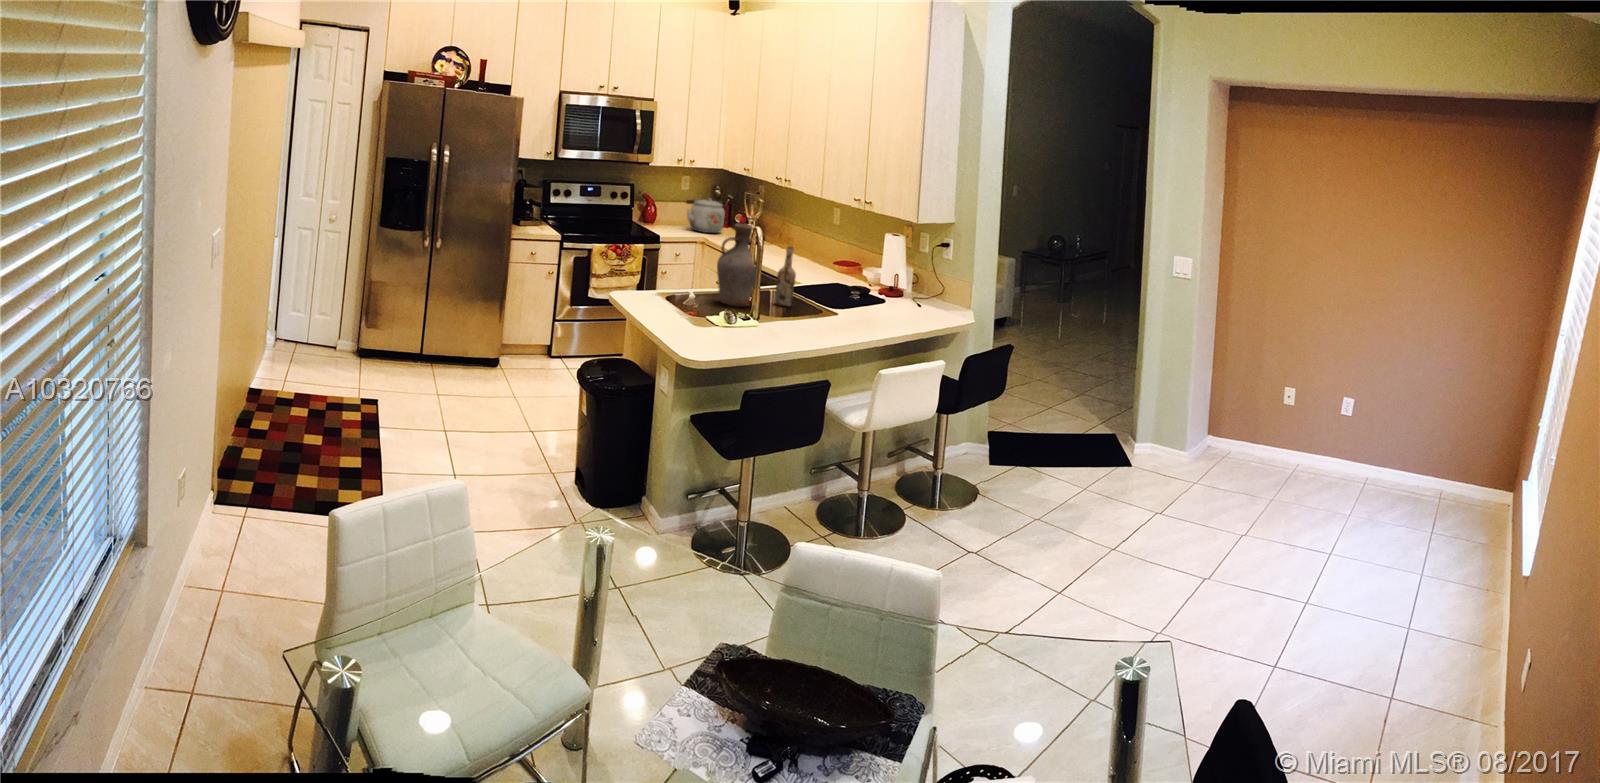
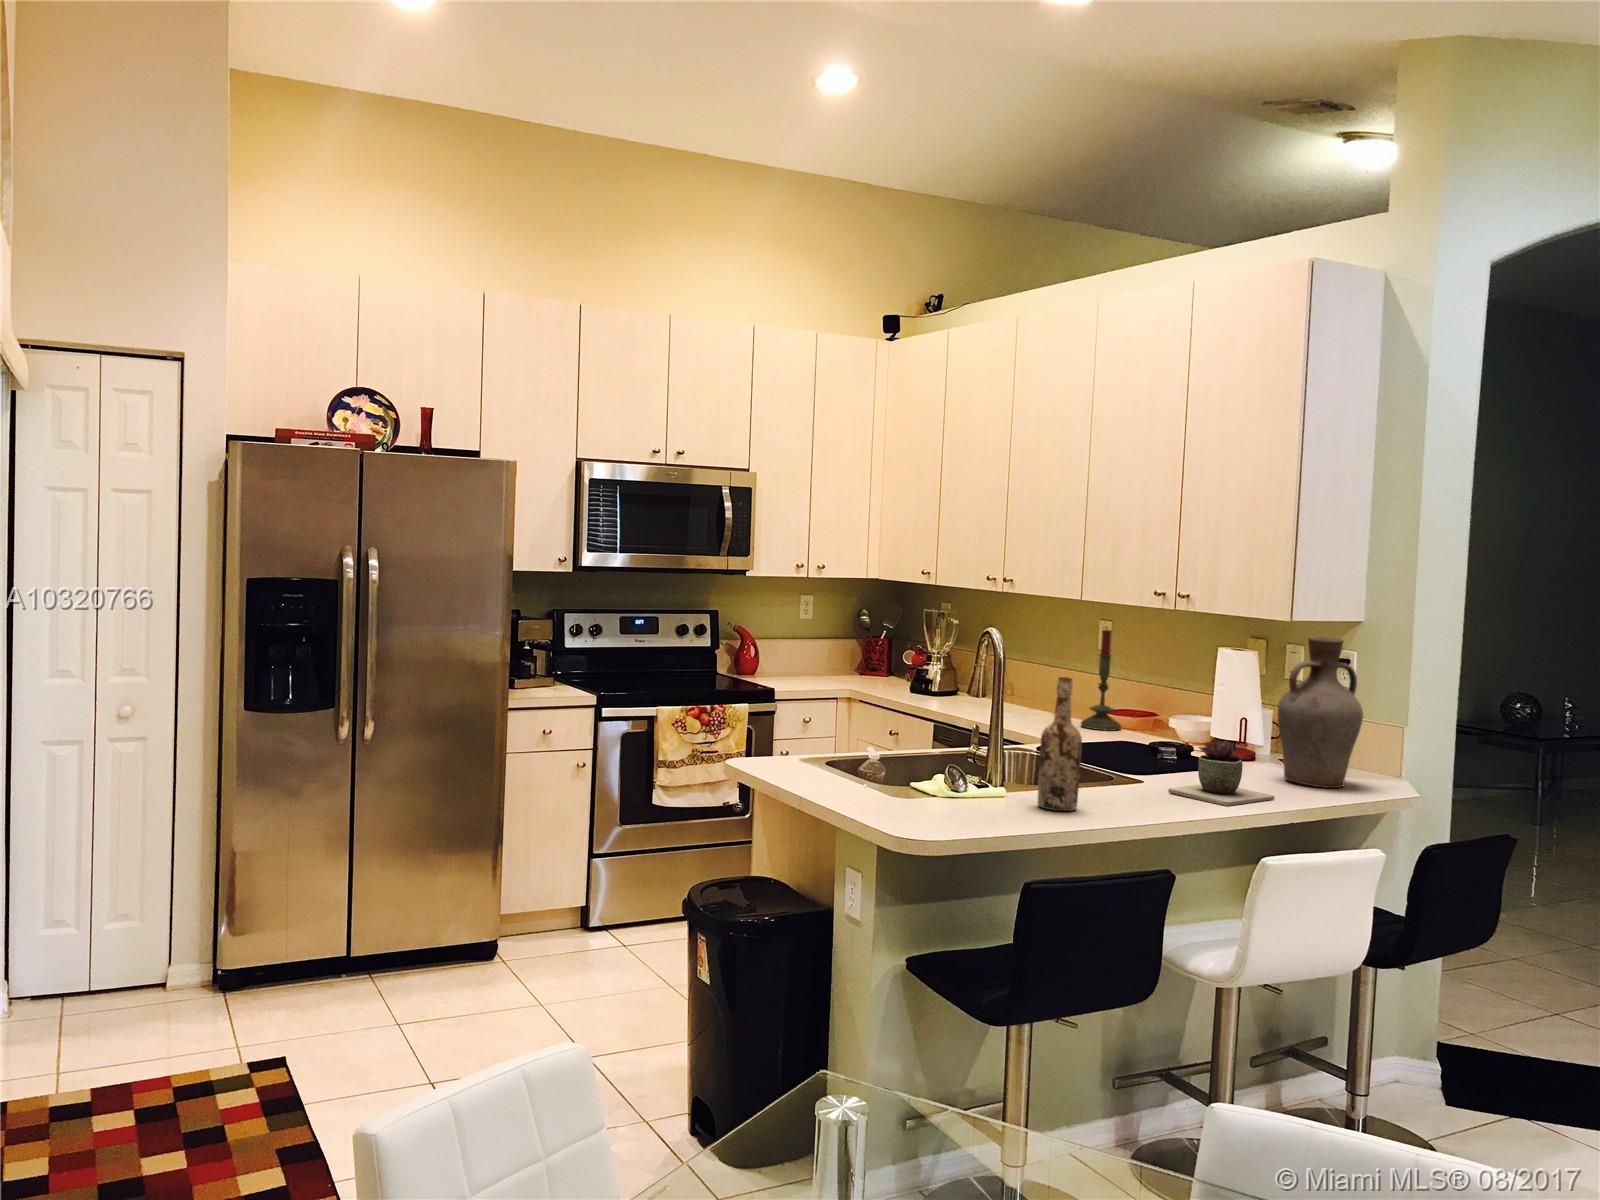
kettle: present [686,198,725,233] -> none [810,622,877,681]
candle: none [824,217,845,273] -> present [1081,628,1121,731]
vase: present [717,224,761,307] -> present [1278,636,1363,788]
succulent plant: none [840,280,888,310] -> present [1168,741,1275,806]

